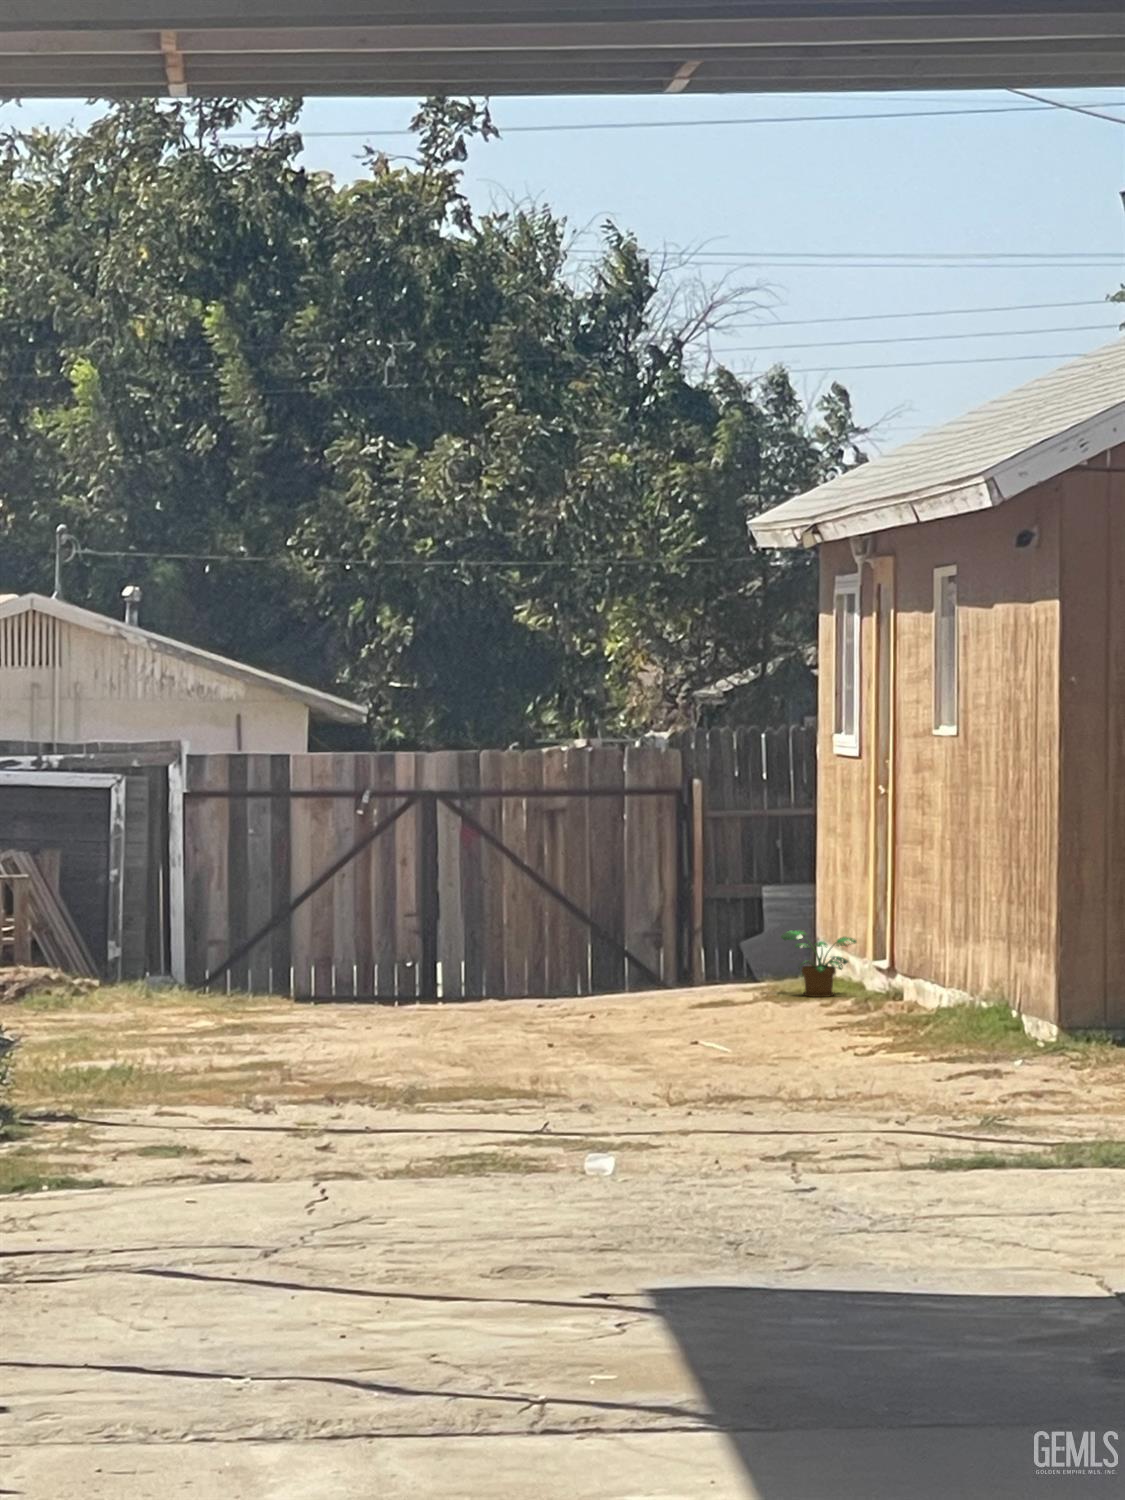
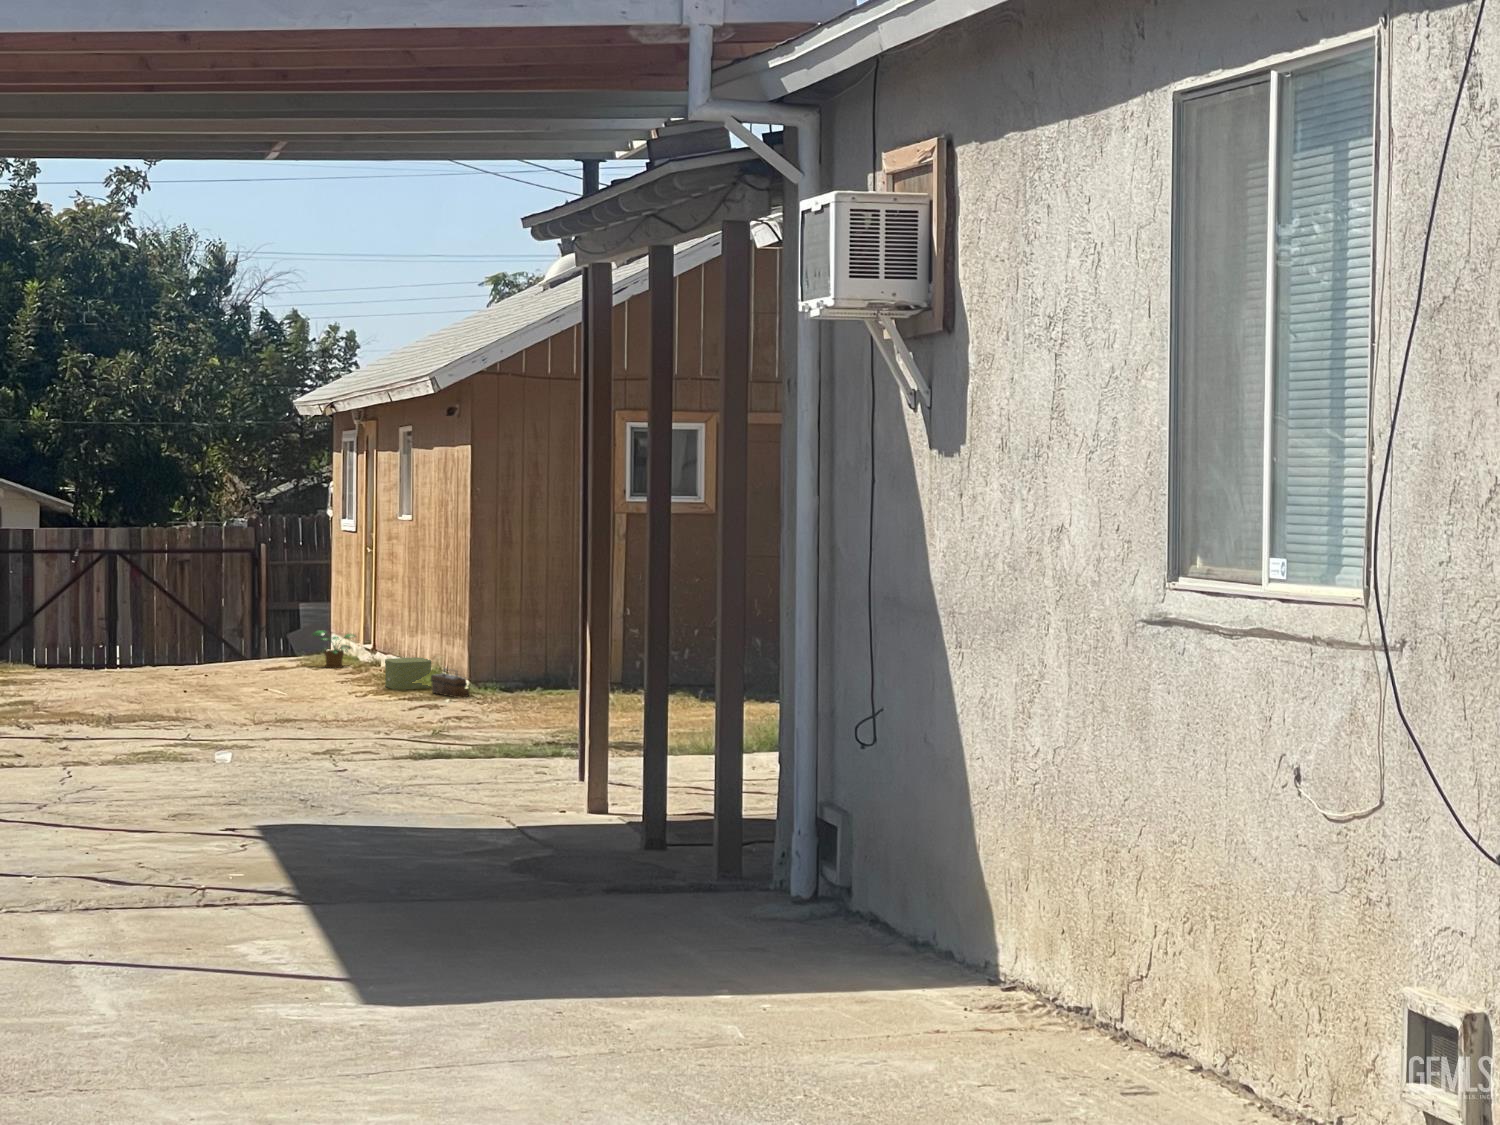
storage box: none [908,984,994,1043] -> present [385,657,431,690]
toolbox: none [992,1006,1073,1064] -> present [431,669,470,697]

